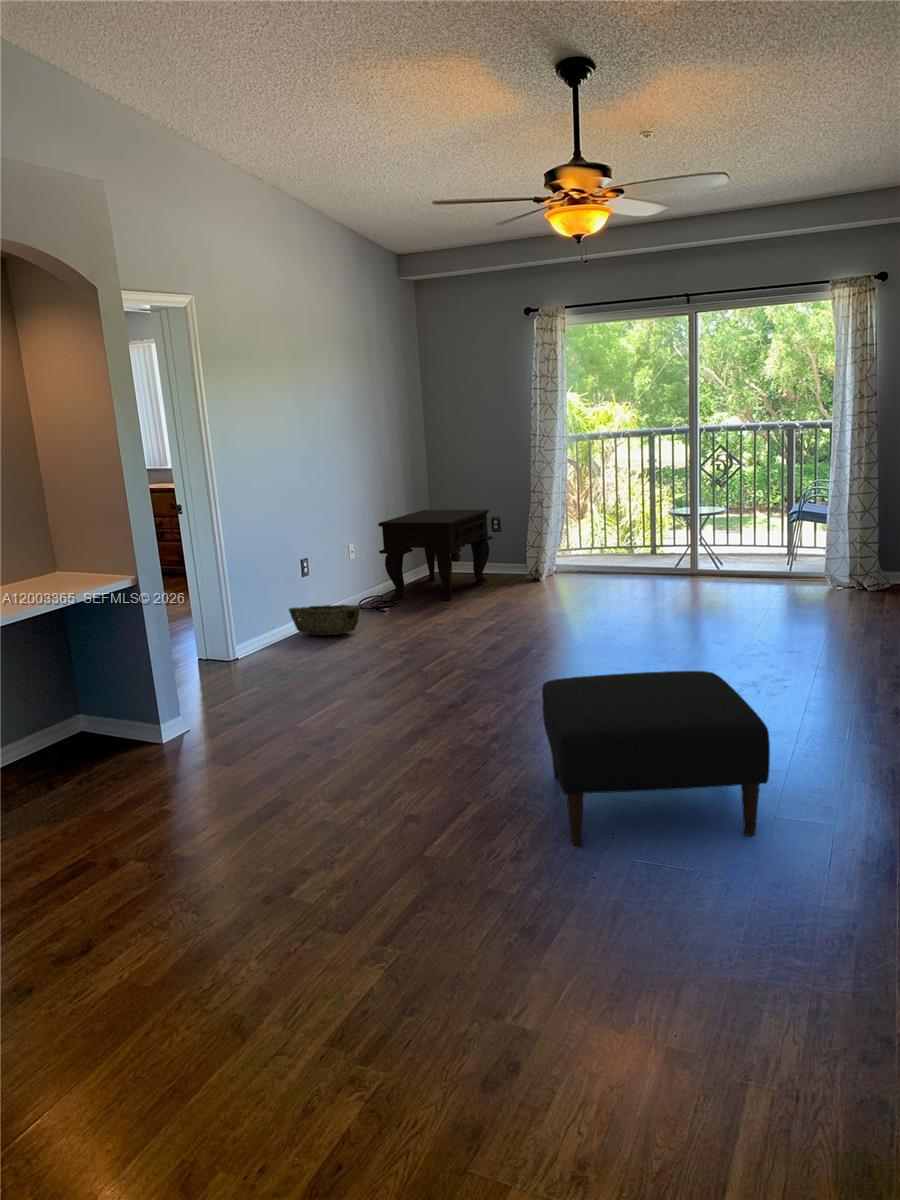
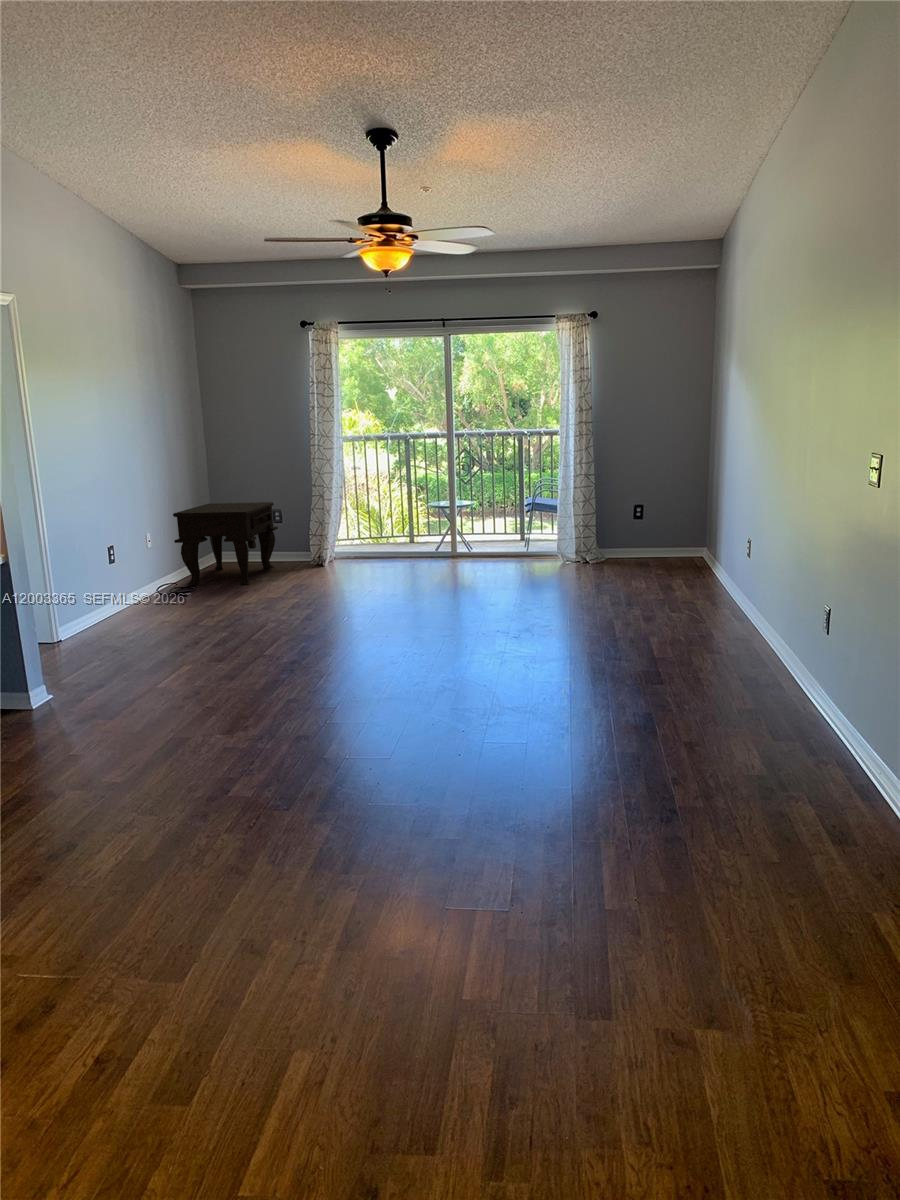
woven basket: present [289,605,360,635] -> none [98,589,173,619]
ottoman: present [542,671,770,845] -> none [420,612,626,757]

